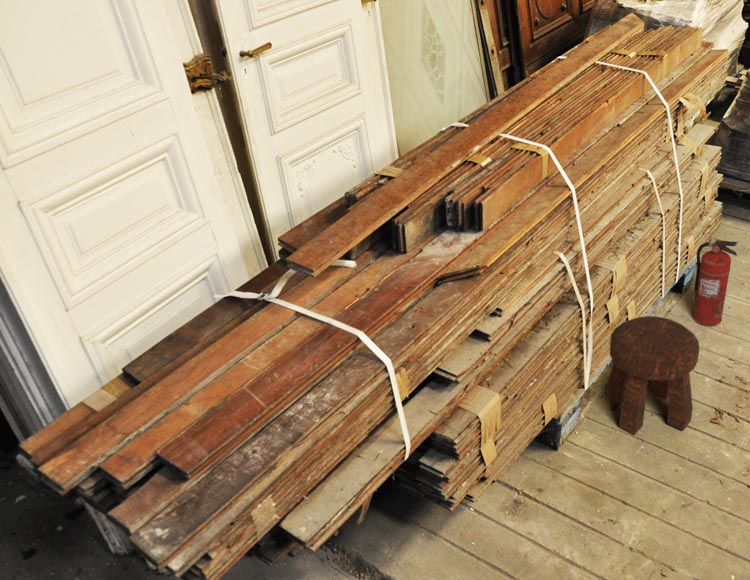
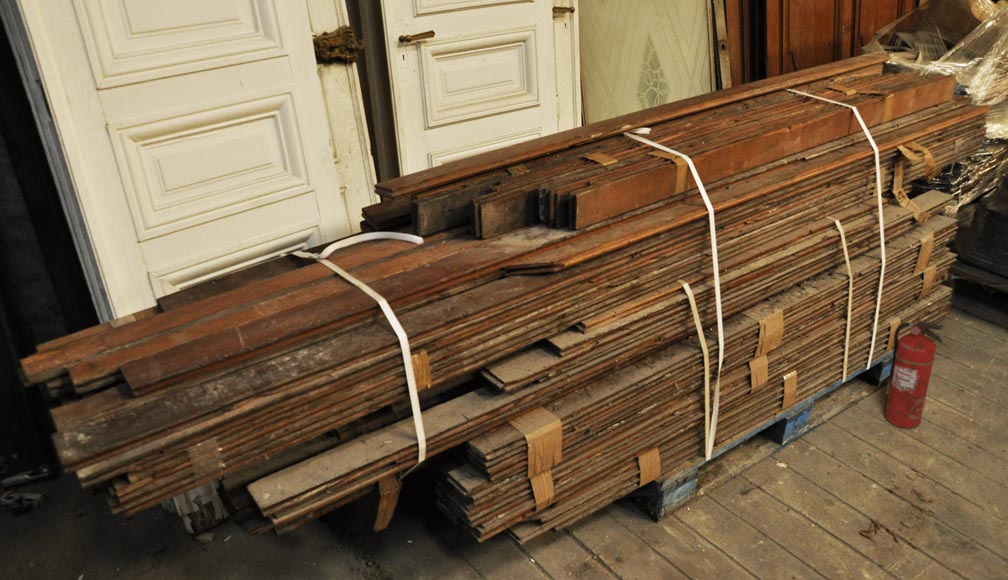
stool: present [606,316,699,435] -> none [741,385,853,536]

